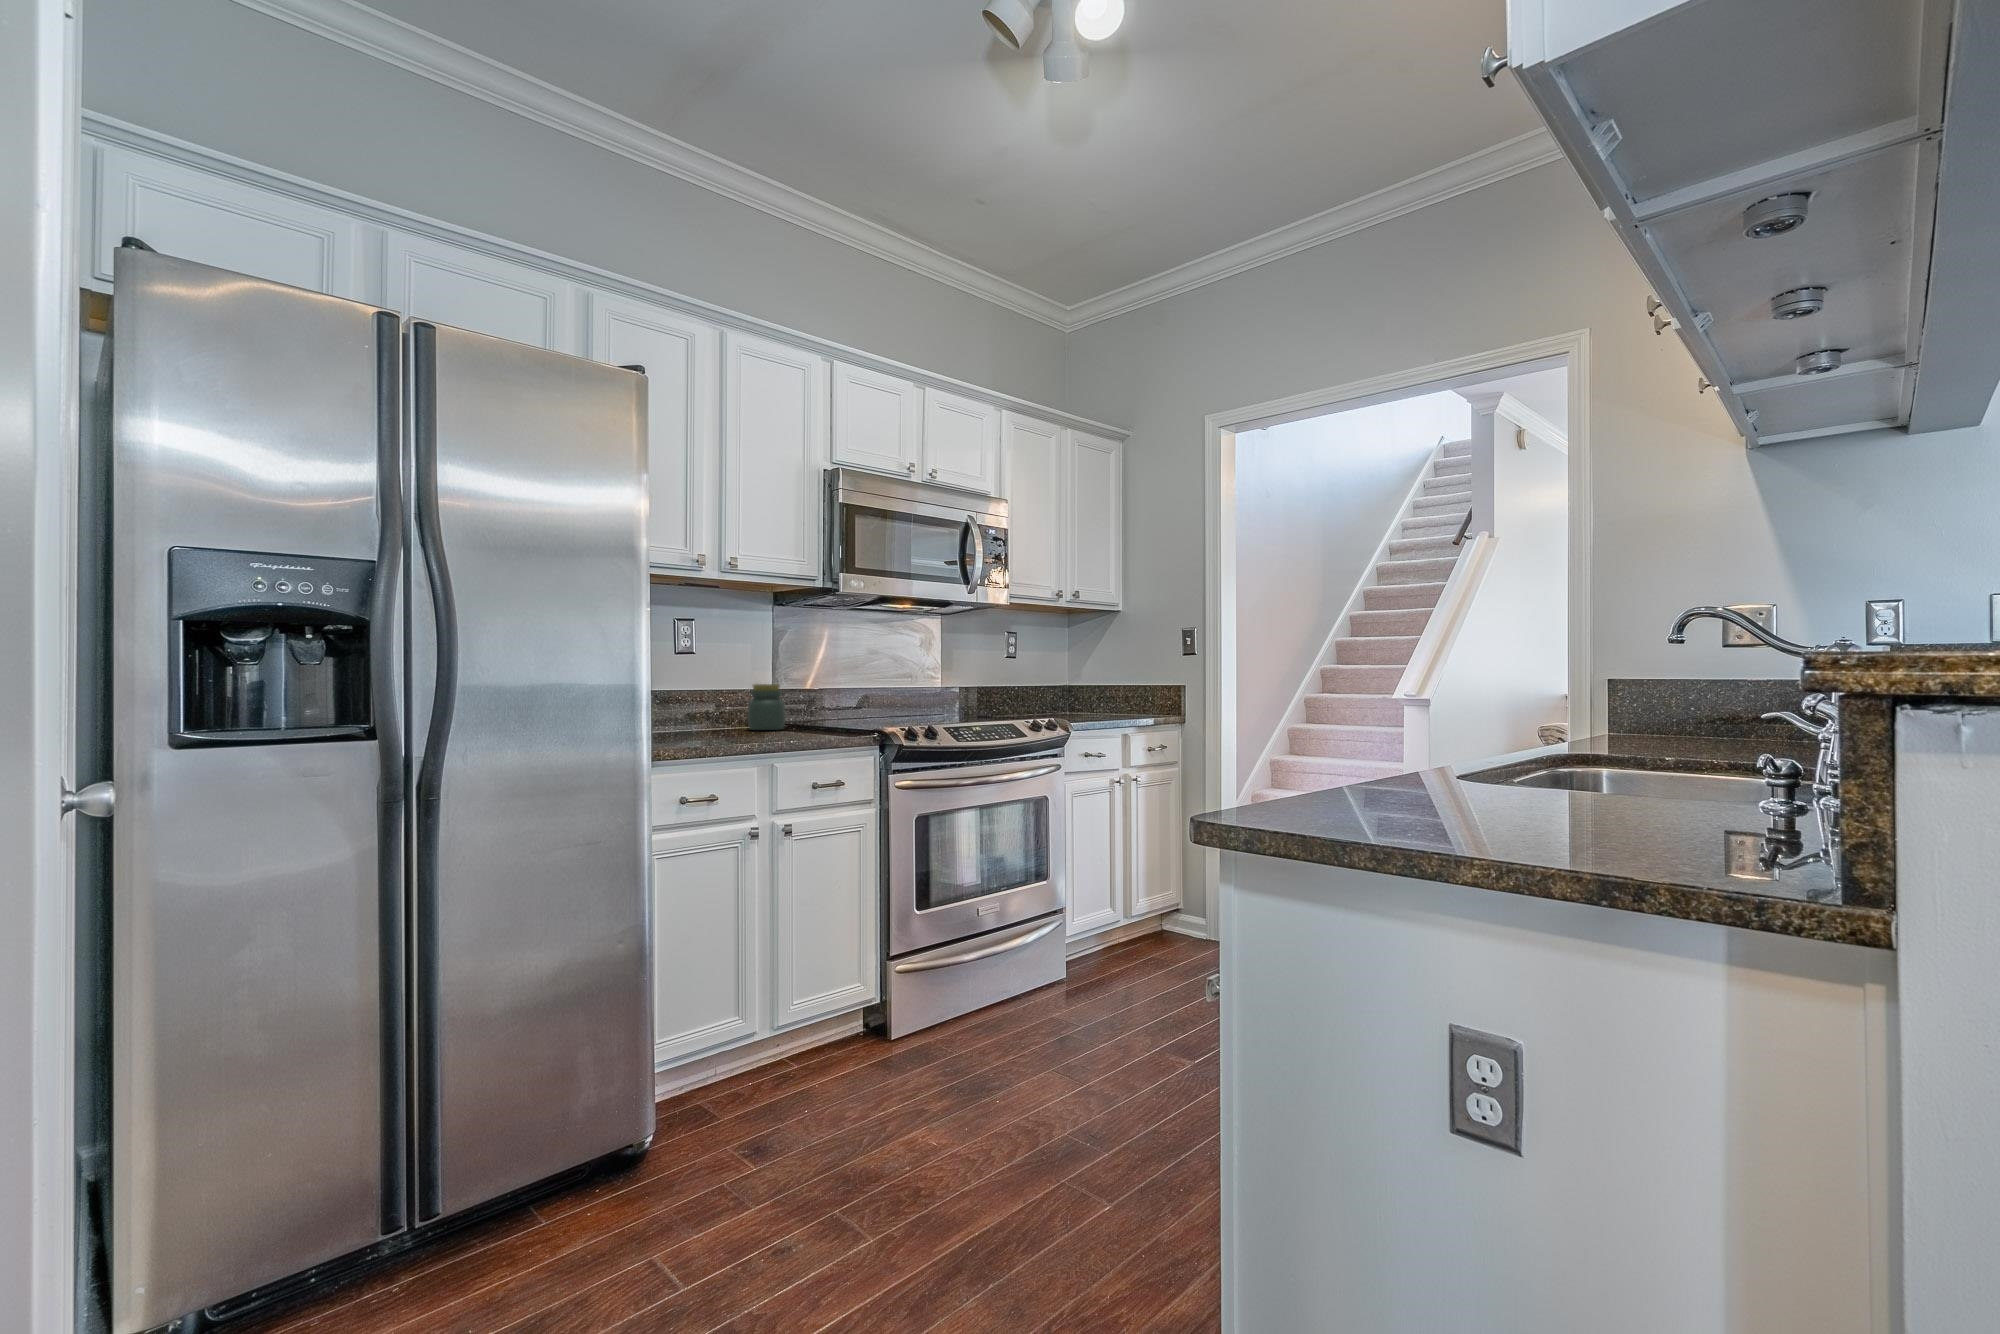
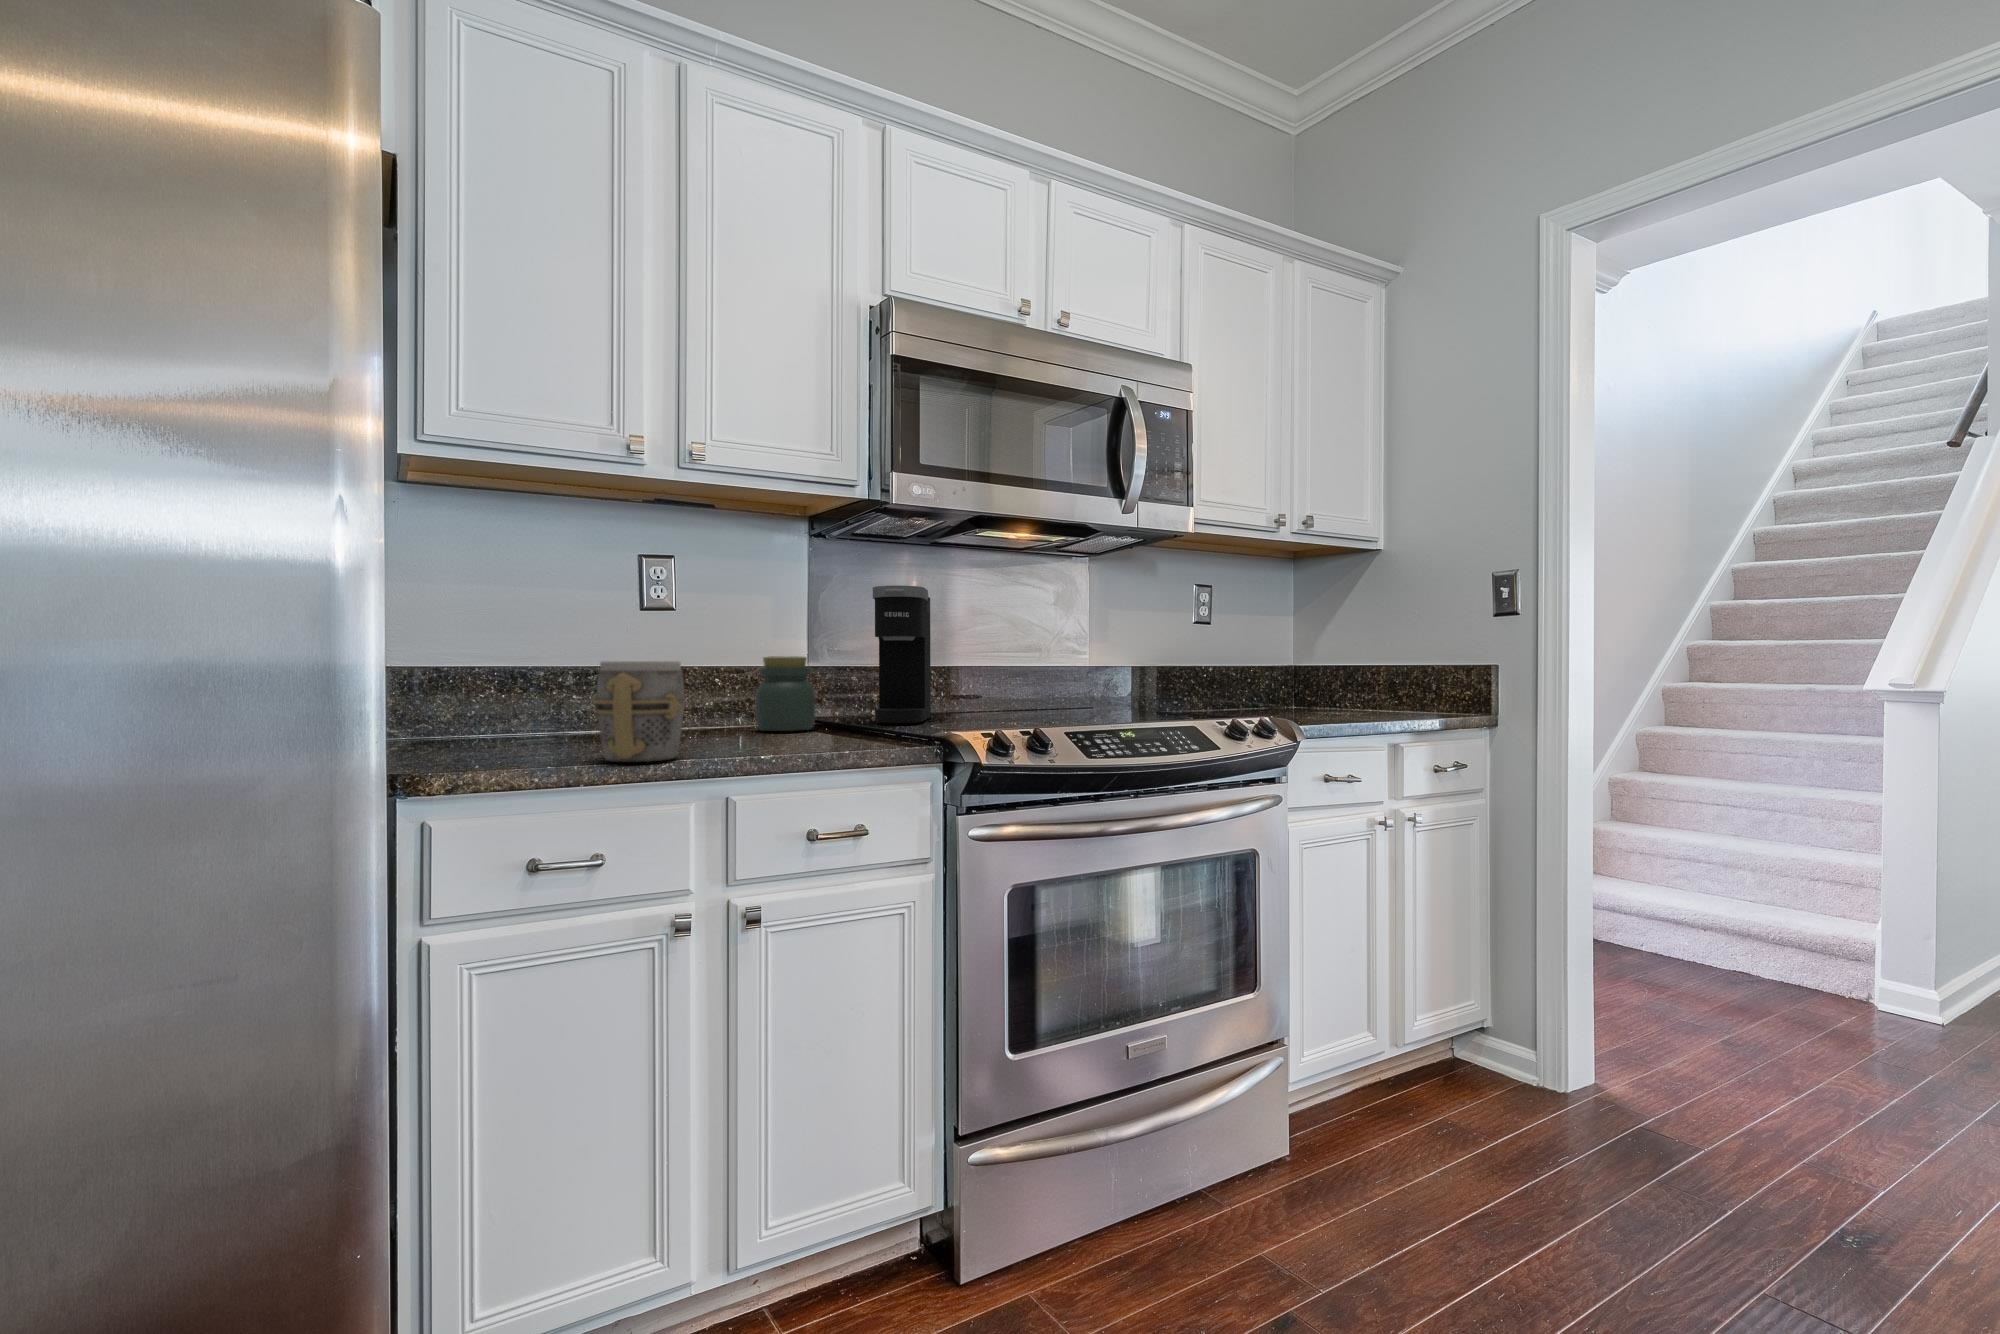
coffee maker: none [813,639,846,725] -> present [873,585,931,723]
mug: none [700,690,749,746] -> present [594,661,684,762]

